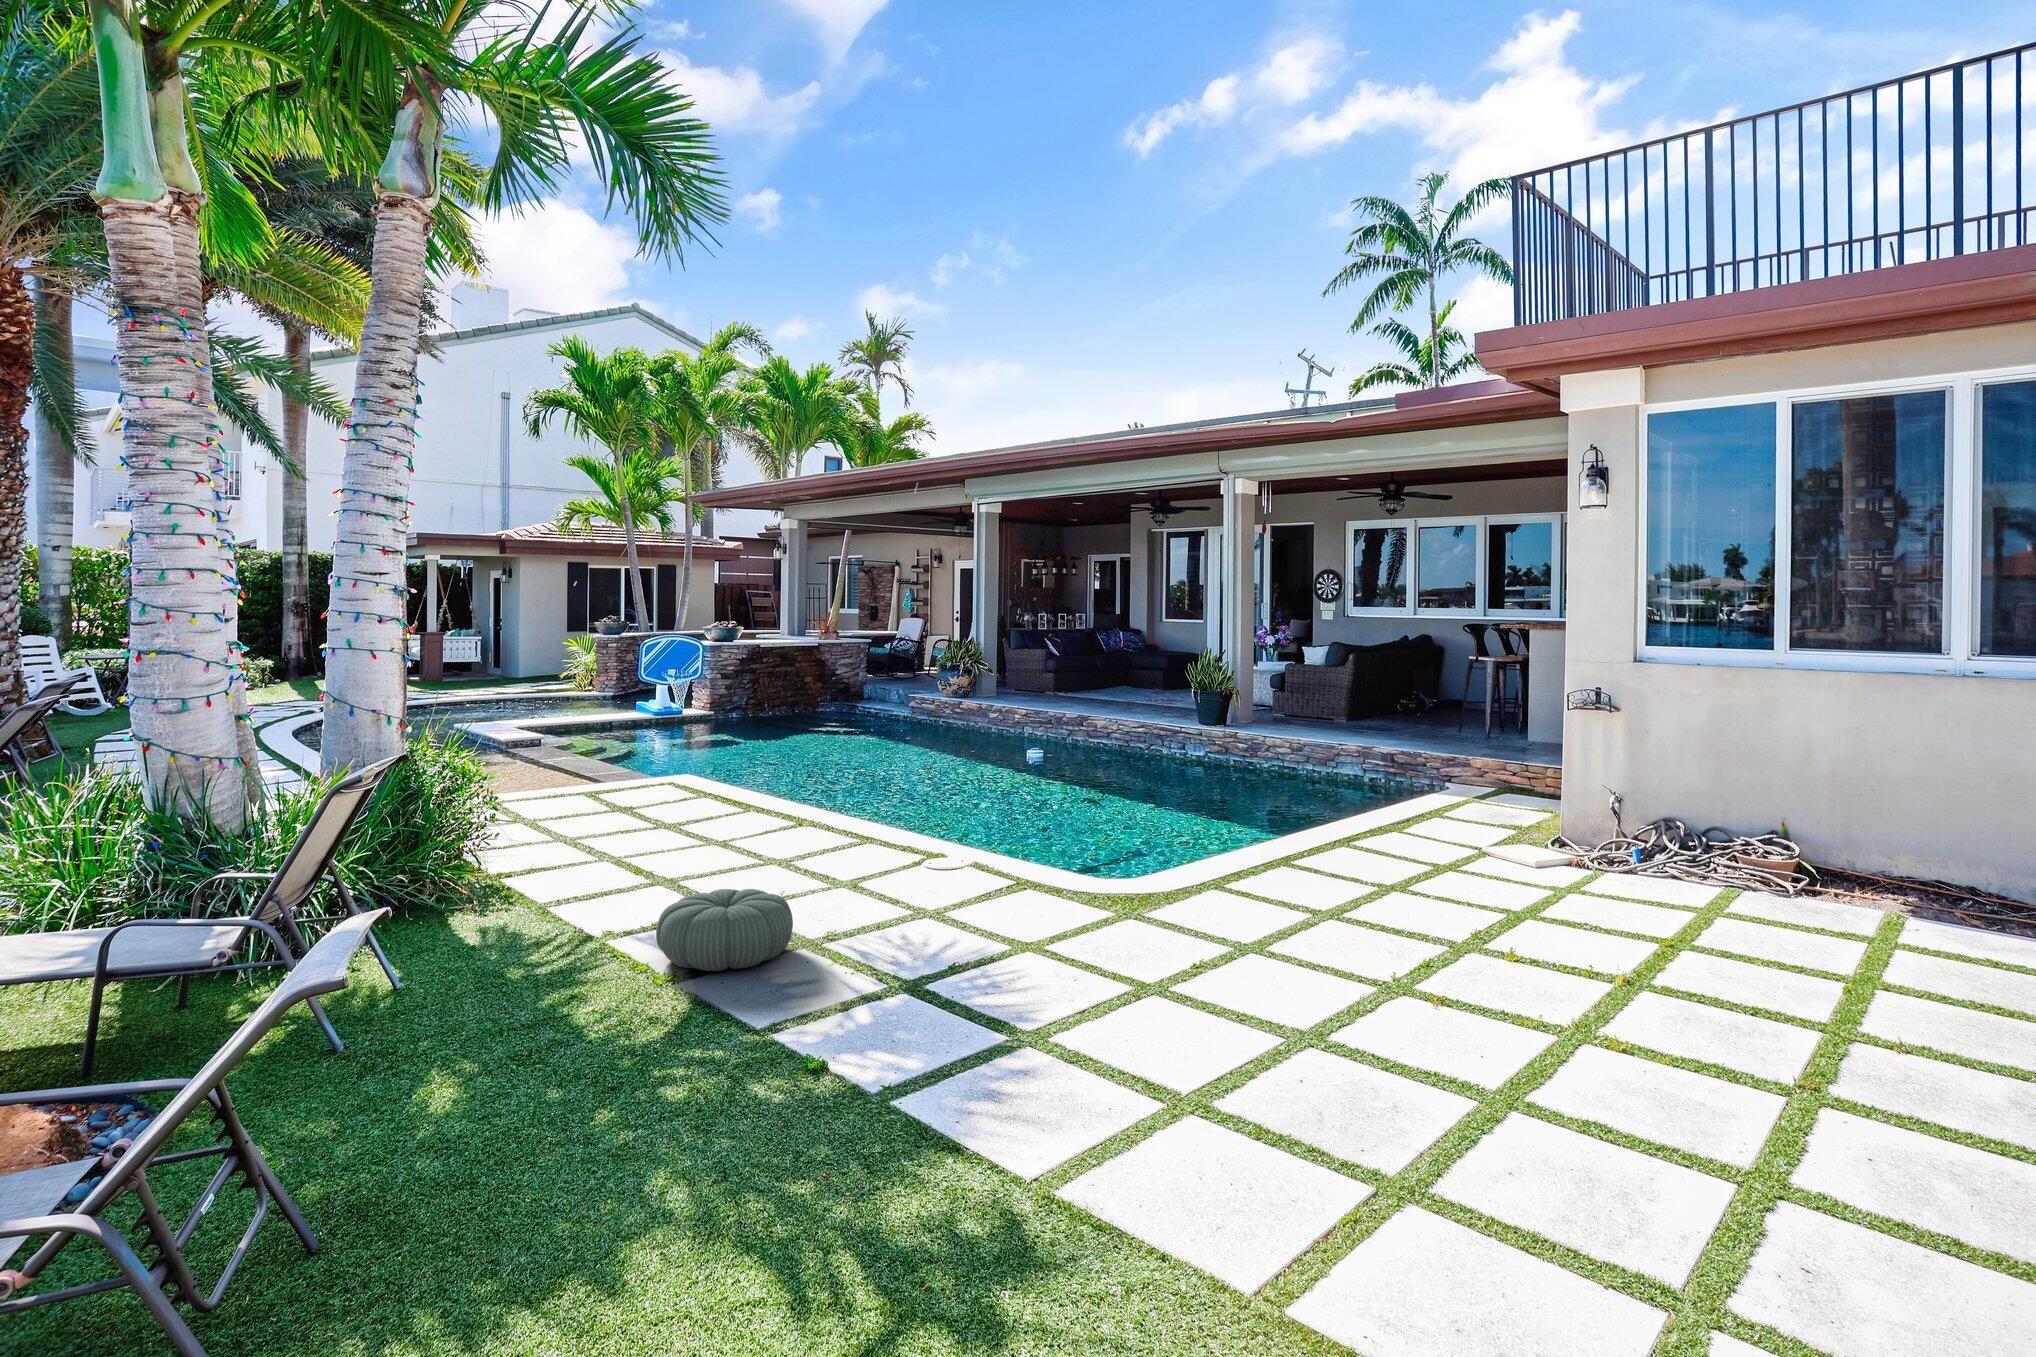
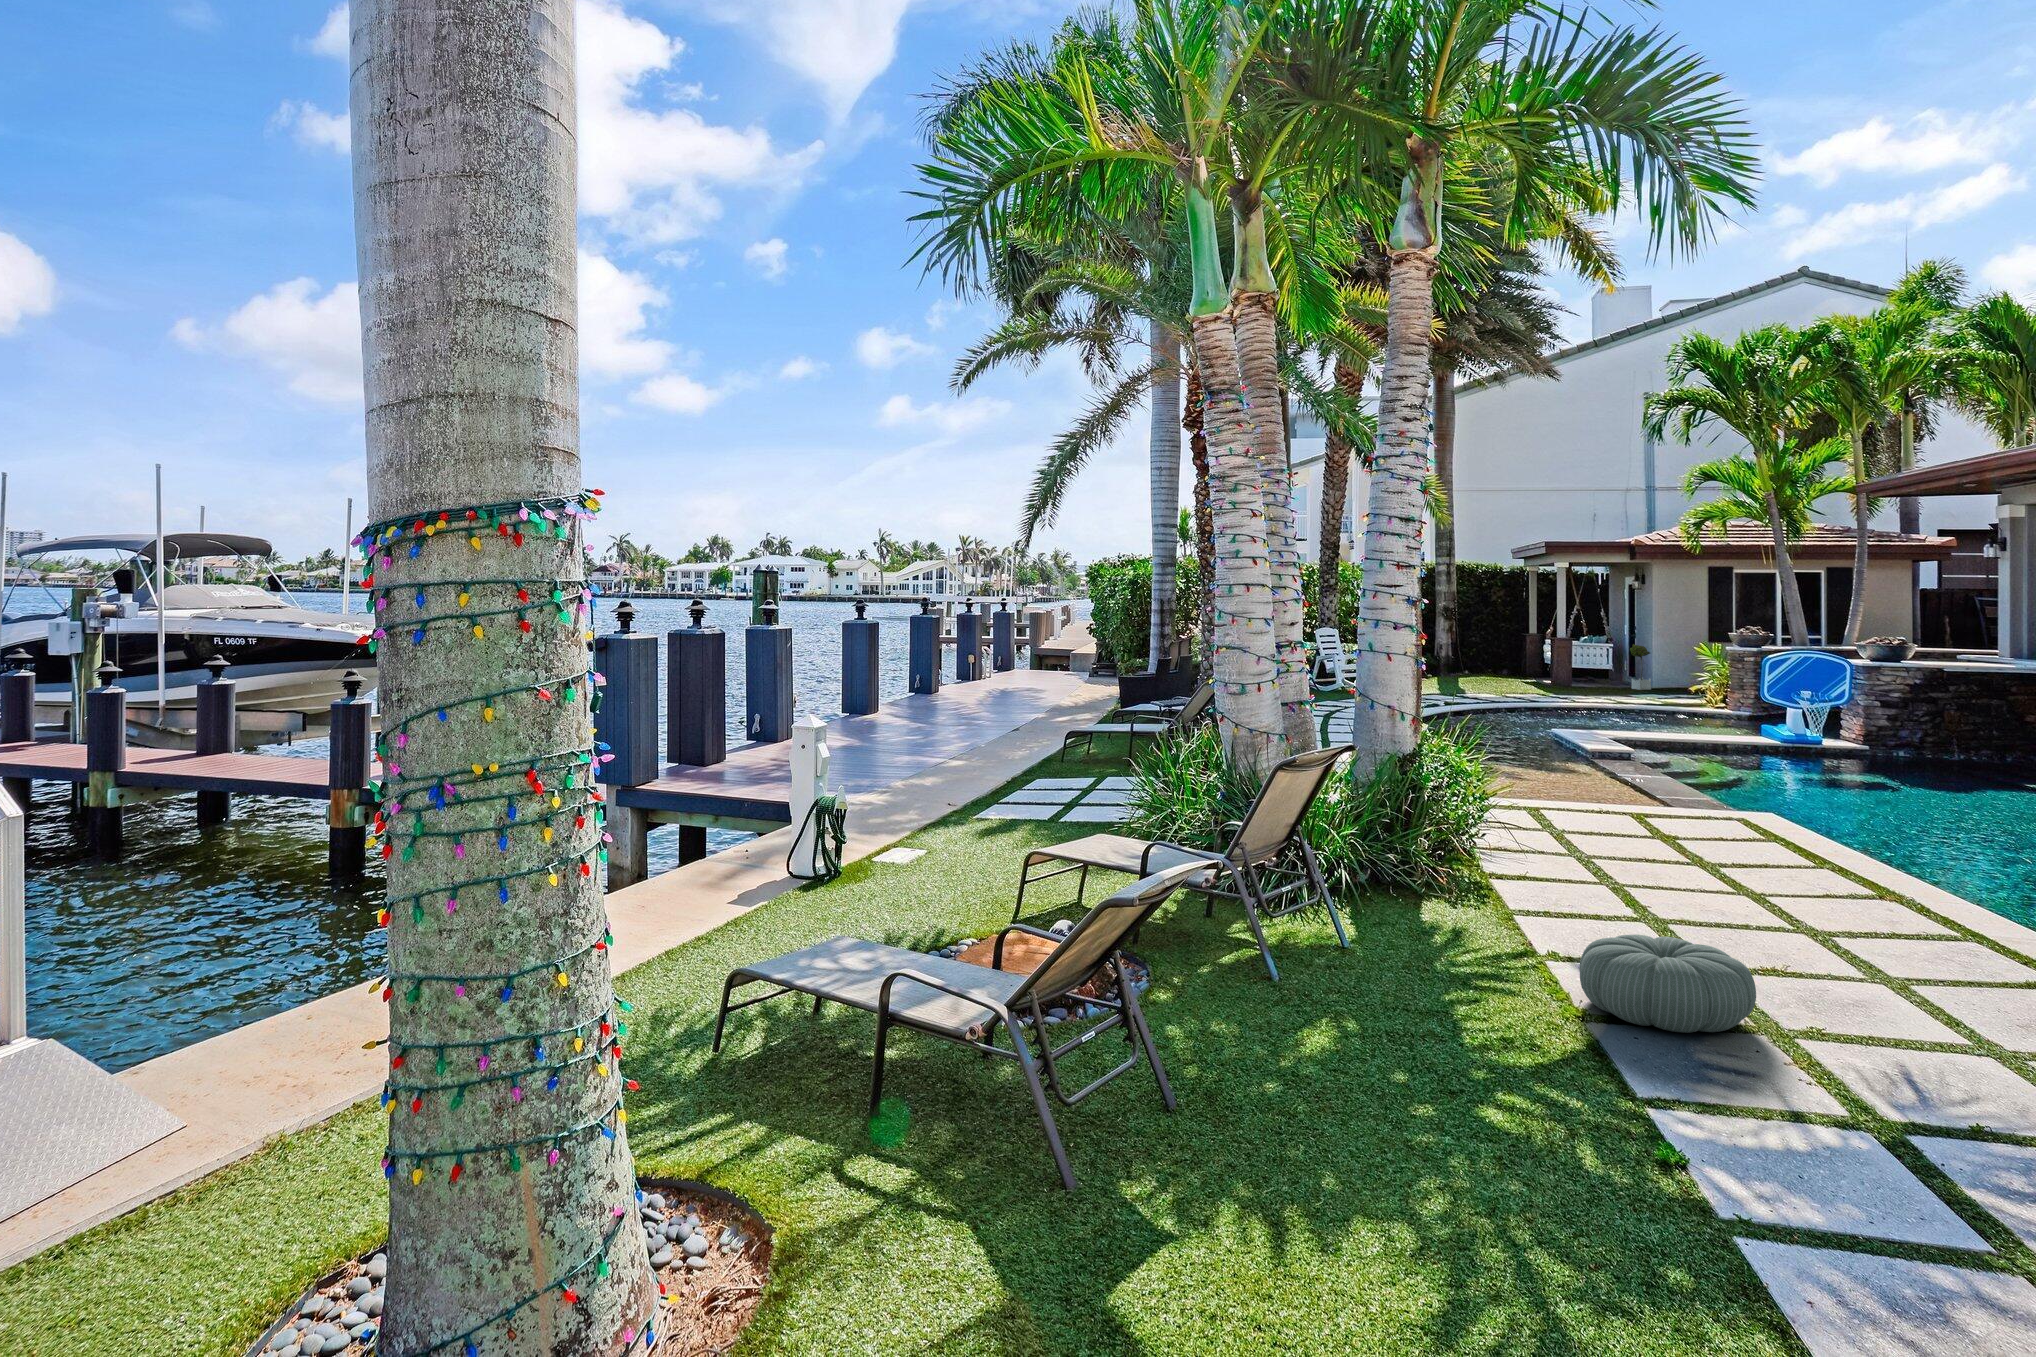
potted tree: none [501,635,523,678] -> present [1630,644,1651,690]

